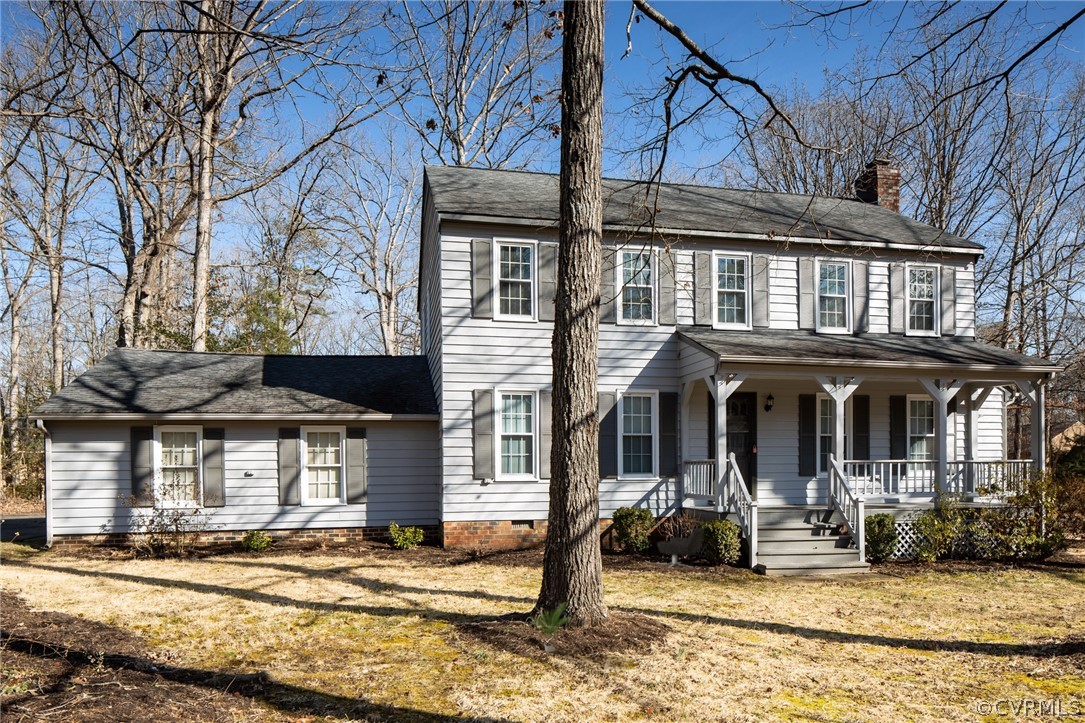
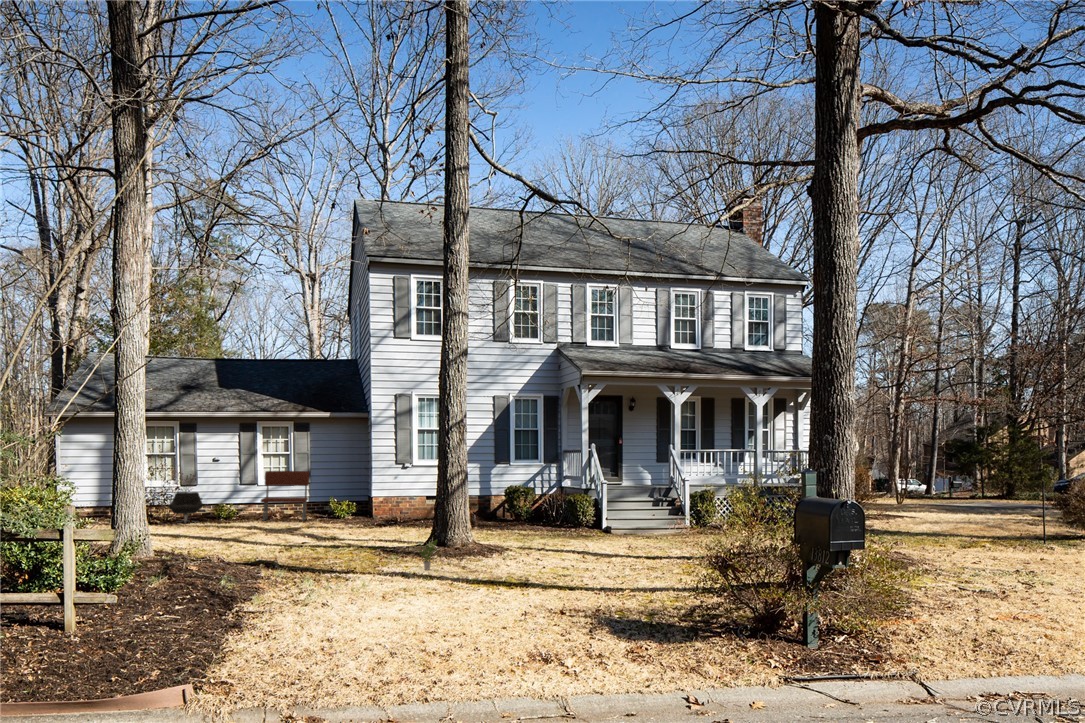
bench: none [303,487,365,552] -> present [261,471,309,521]
lounge chair: present [657,528,704,567] -> present [168,492,203,523]

